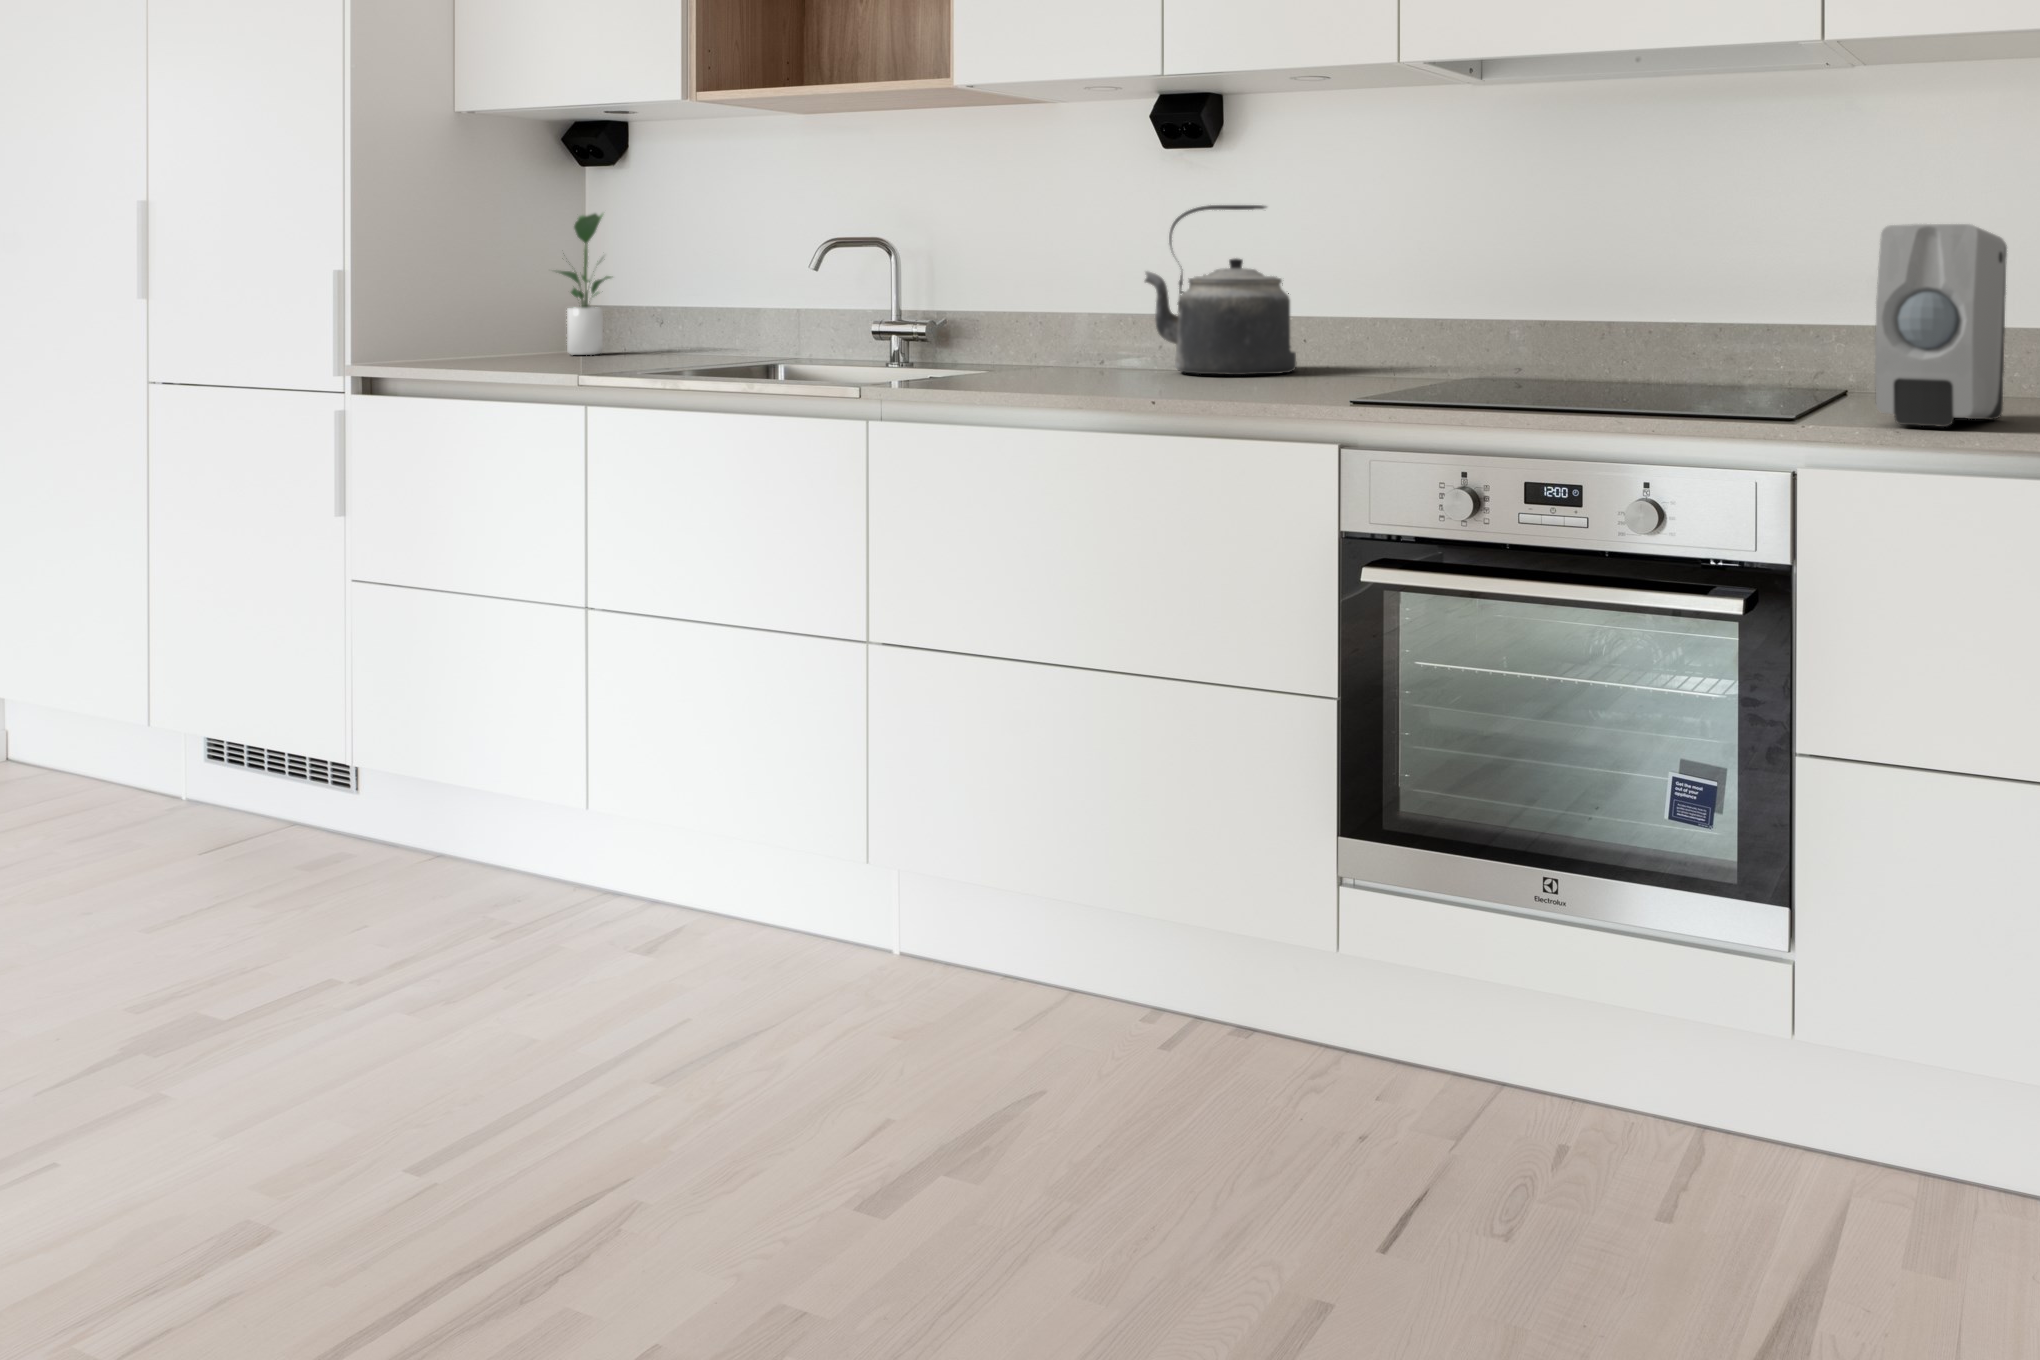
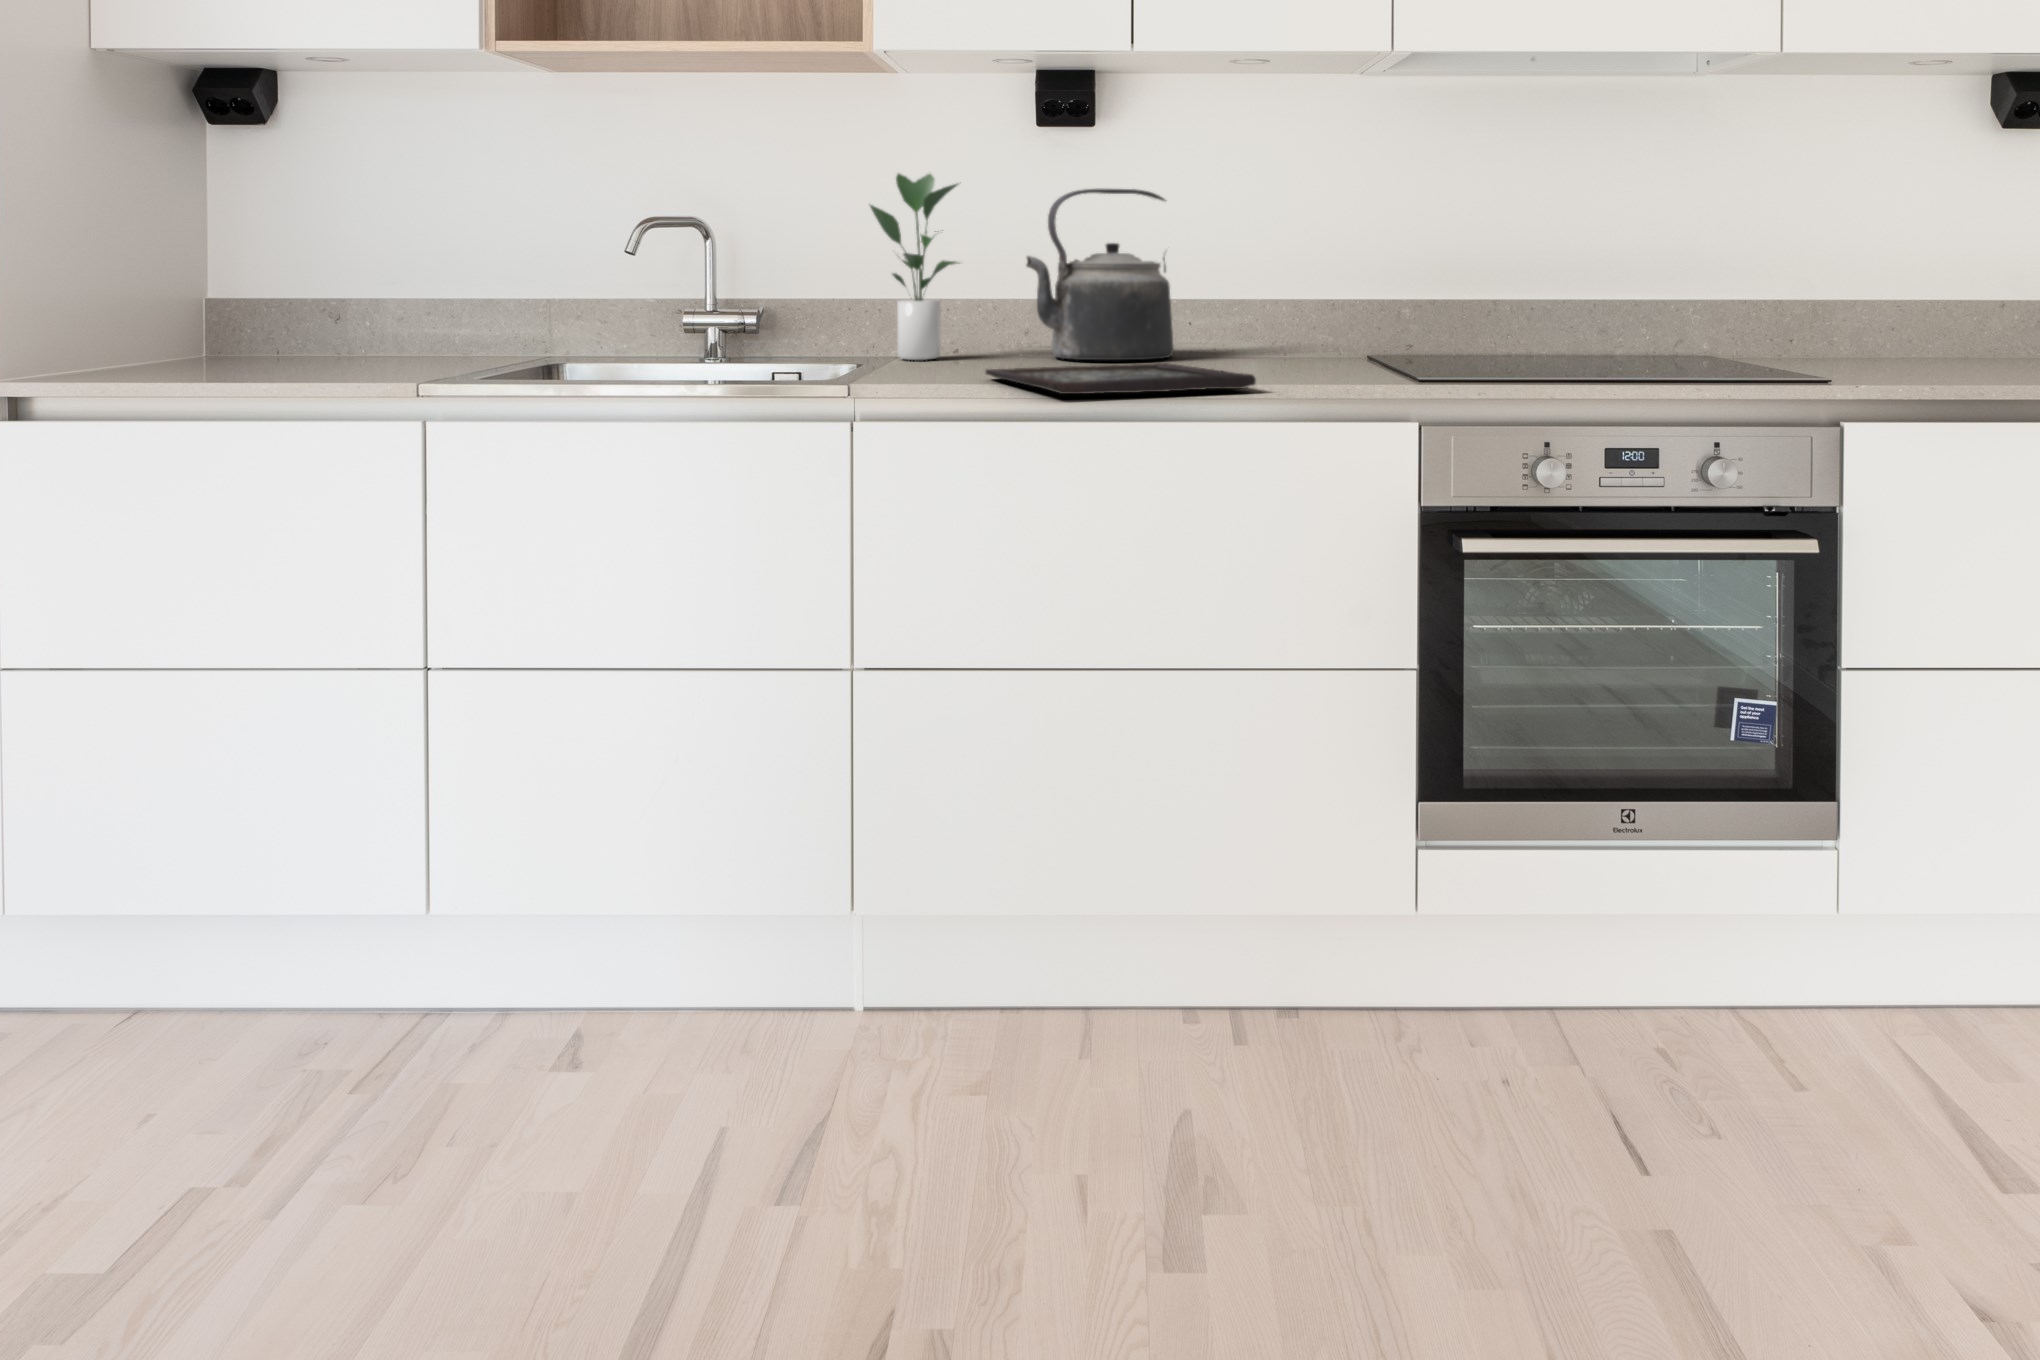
potted plant: present [556,213,611,355] -> present [870,174,958,360]
soap dispenser: present [1875,224,2007,427] -> none [1857,215,1966,384]
tray: none [986,377,1216,403] -> present [985,363,1256,394]

